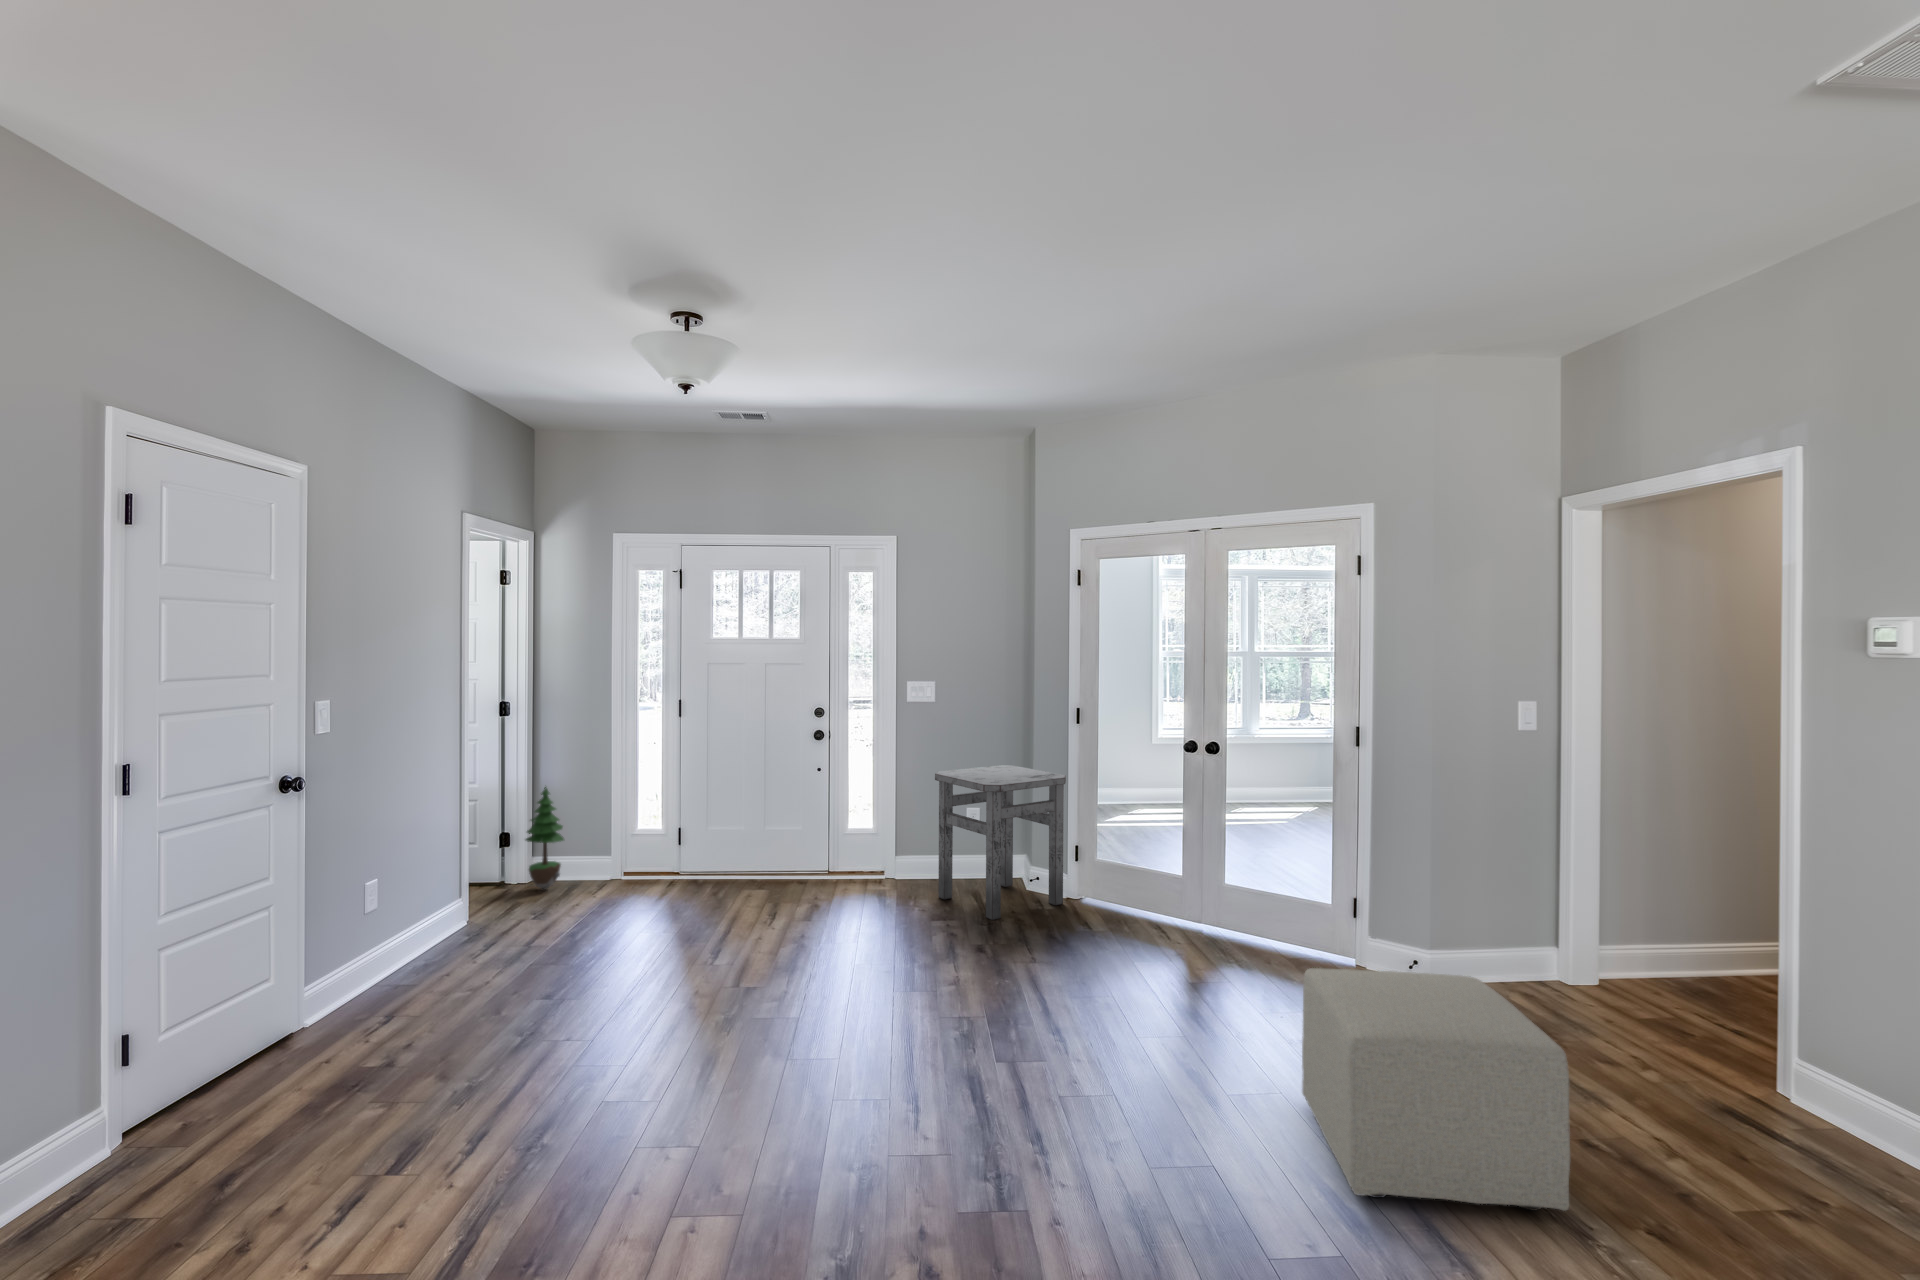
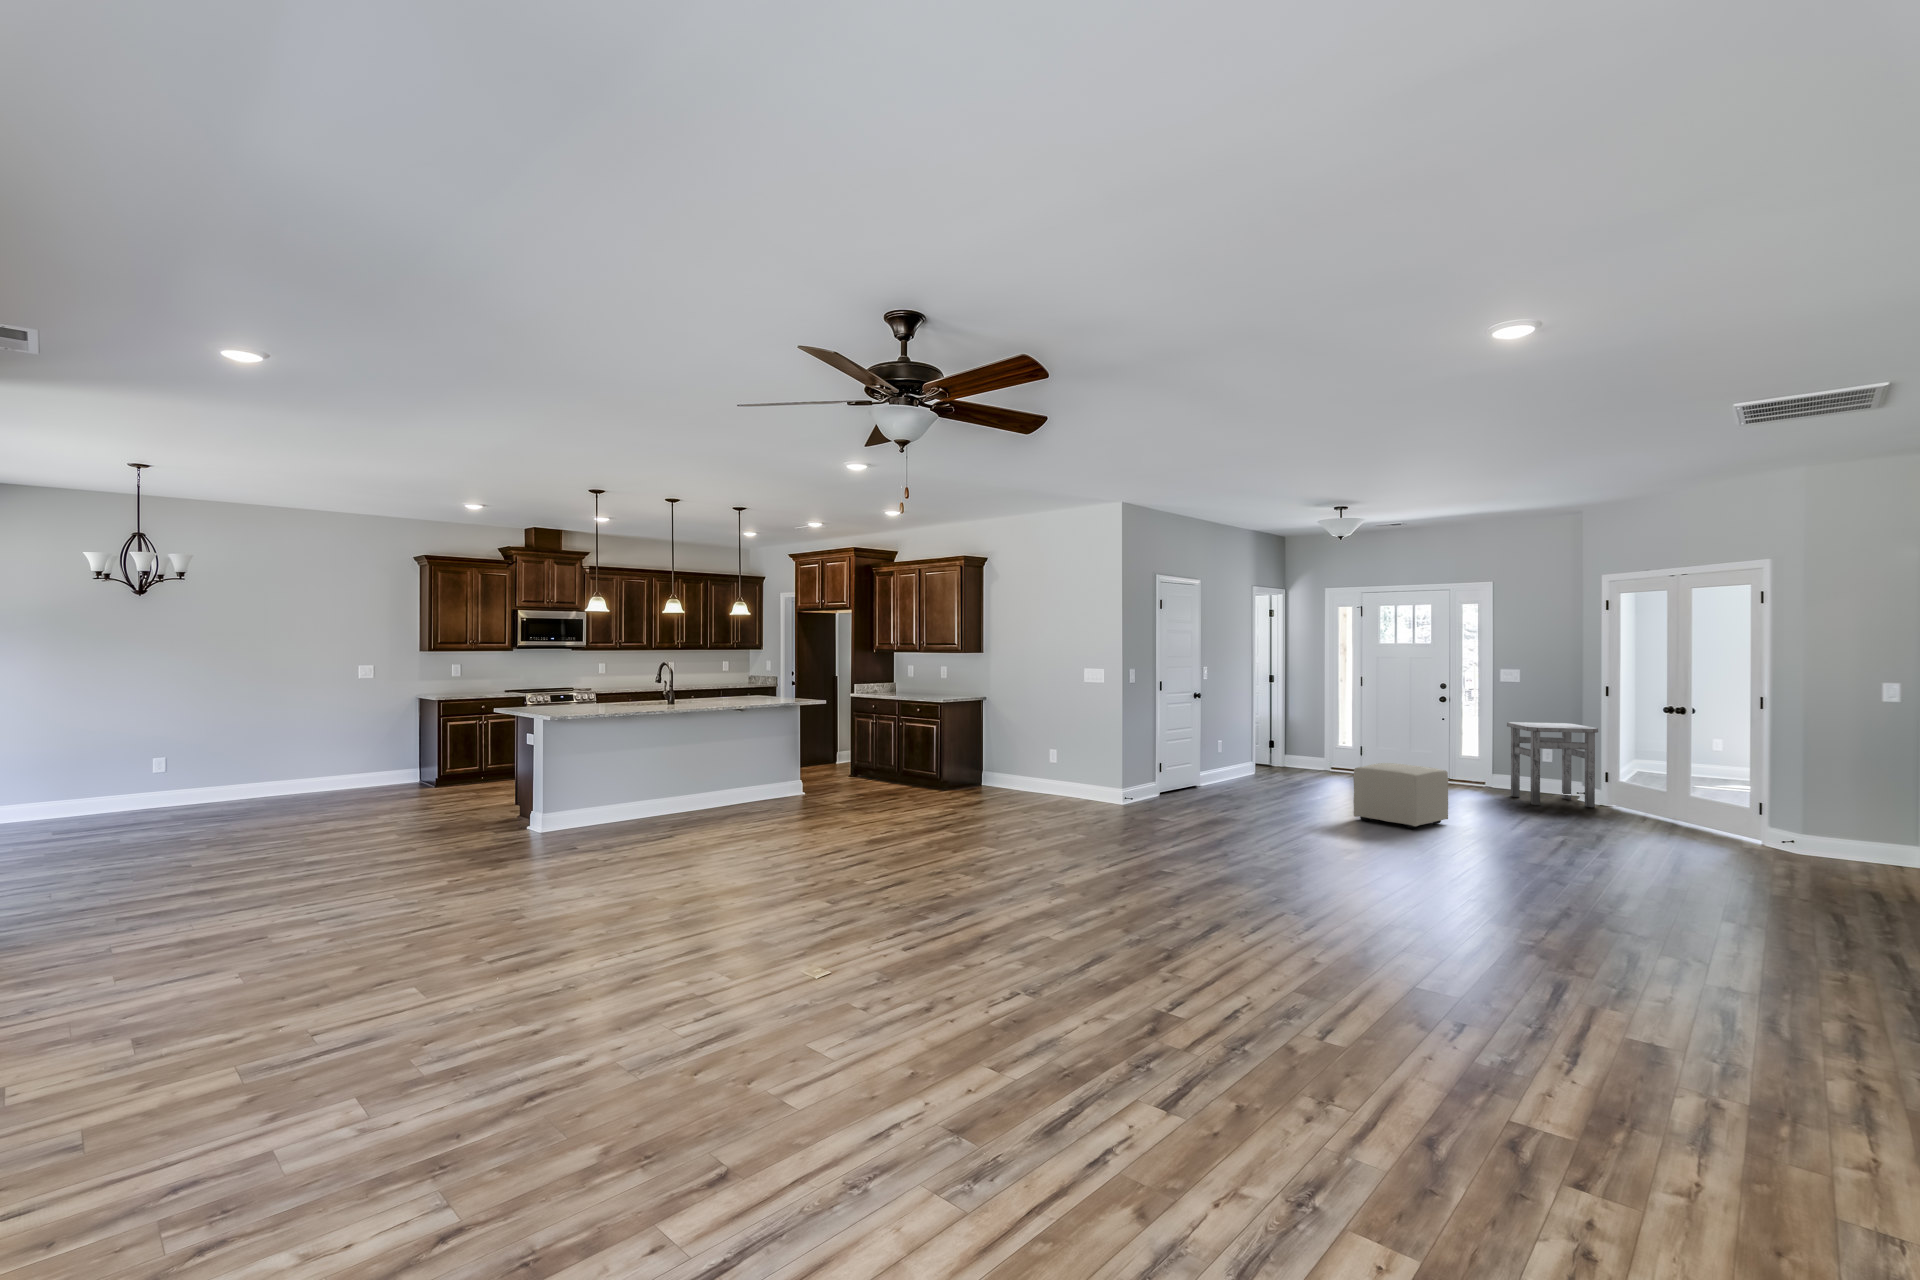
potted tree: present [526,787,564,890] -> none [1280,717,1300,769]
ottoman: present [1302,968,1570,1211] -> present [1353,763,1448,829]

